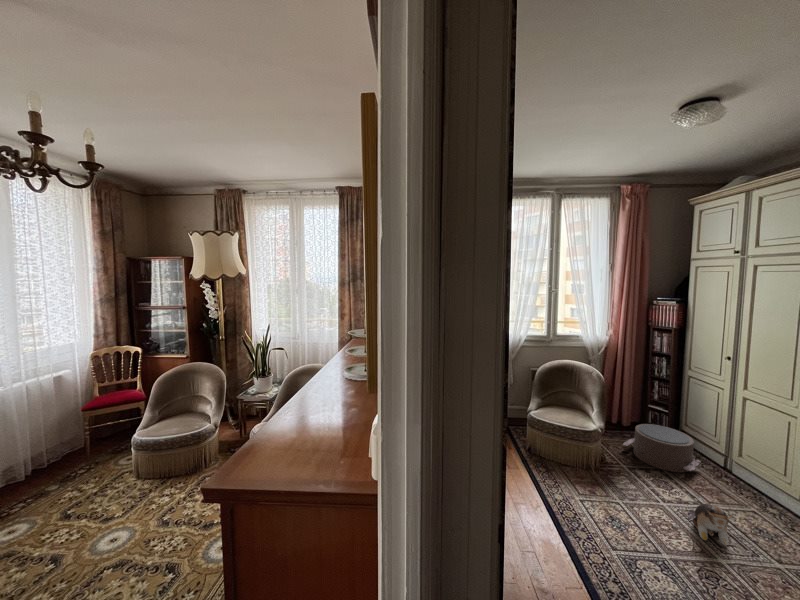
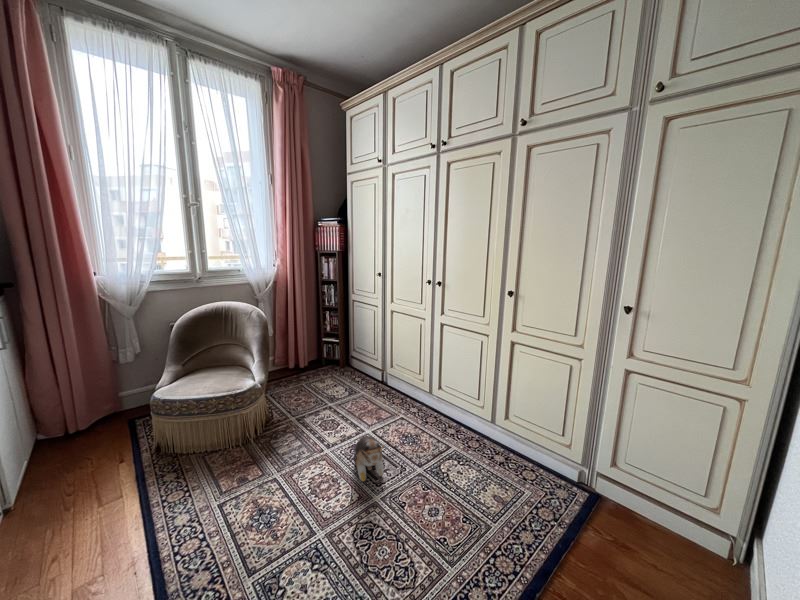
pouf: present [623,424,700,472] -> none [294,357,365,406]

